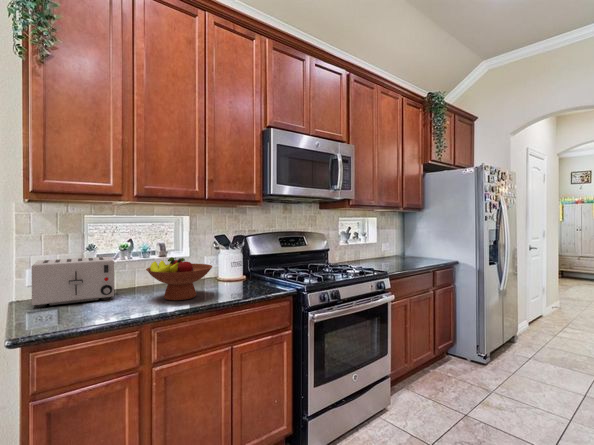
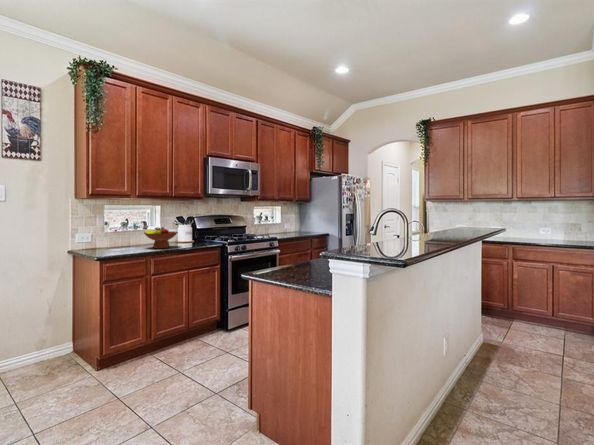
toaster: present [32,257,114,307] -> none [84,228,126,251]

